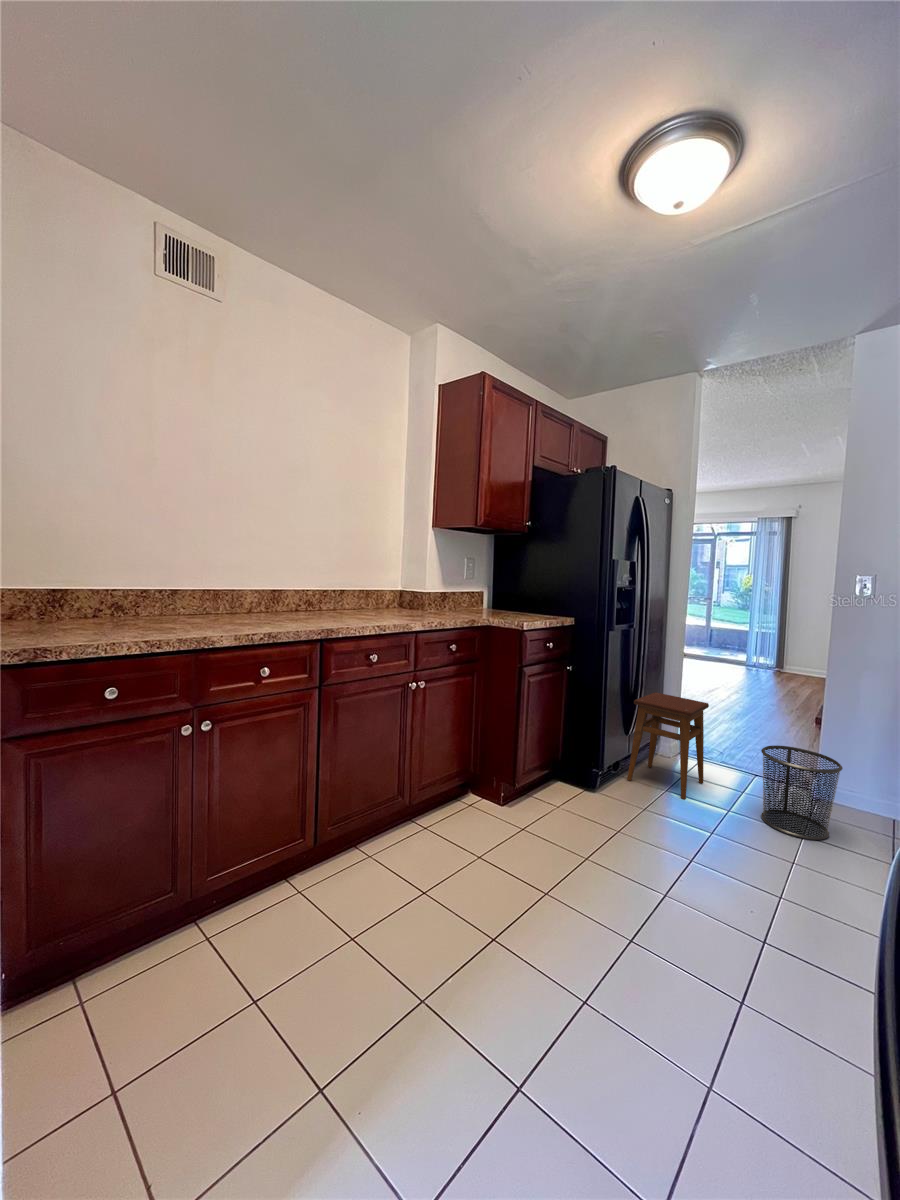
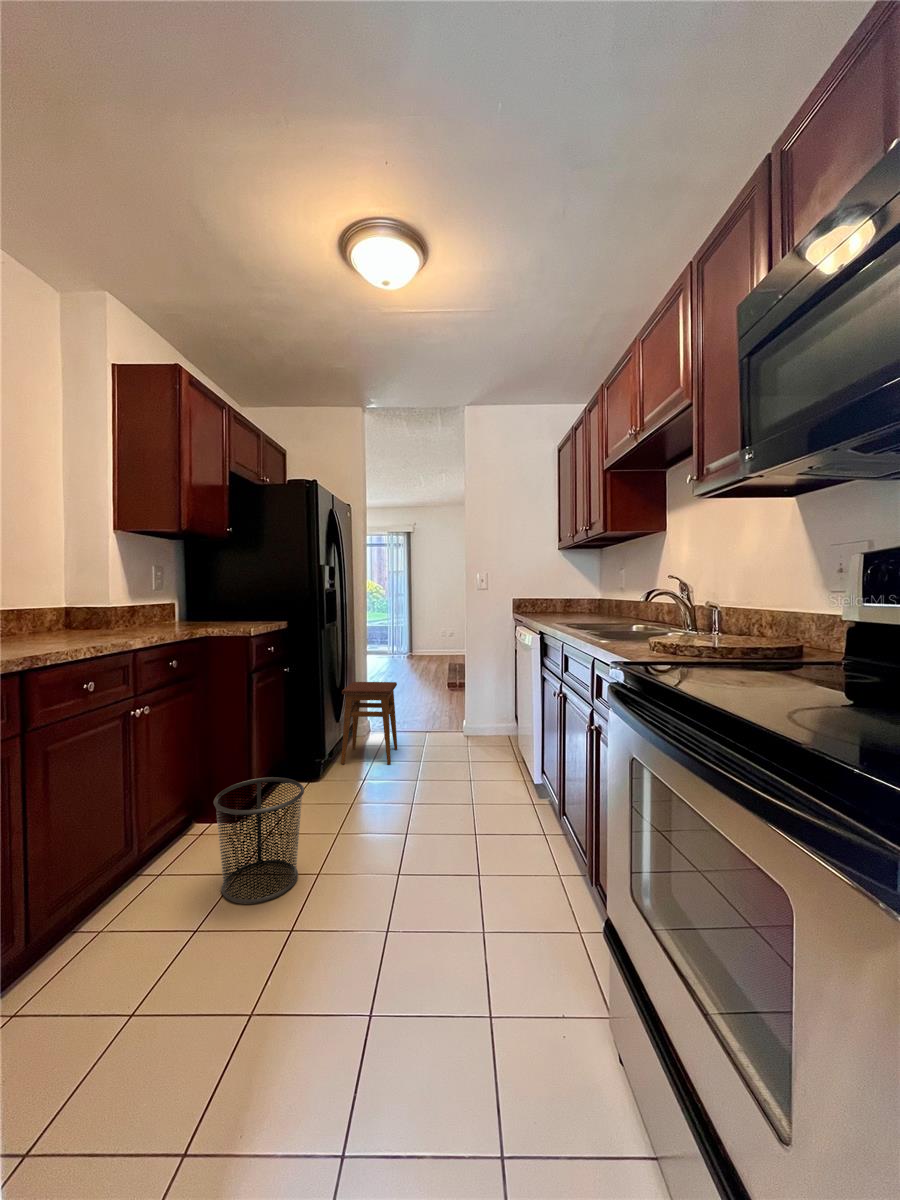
waste bin: present [761,745,843,840] -> present [213,777,304,904]

